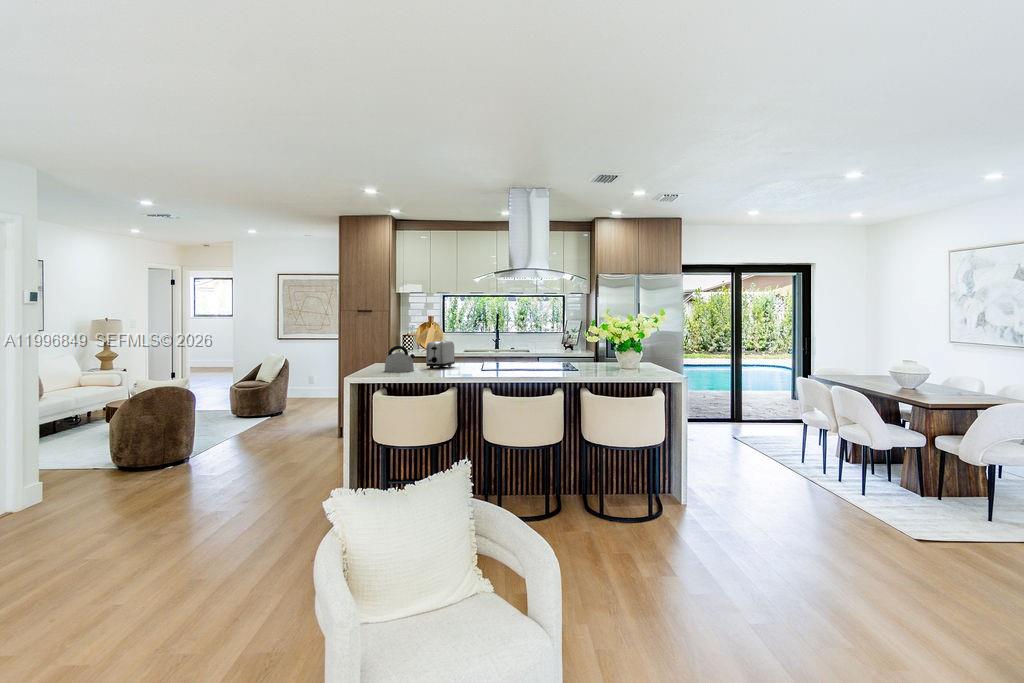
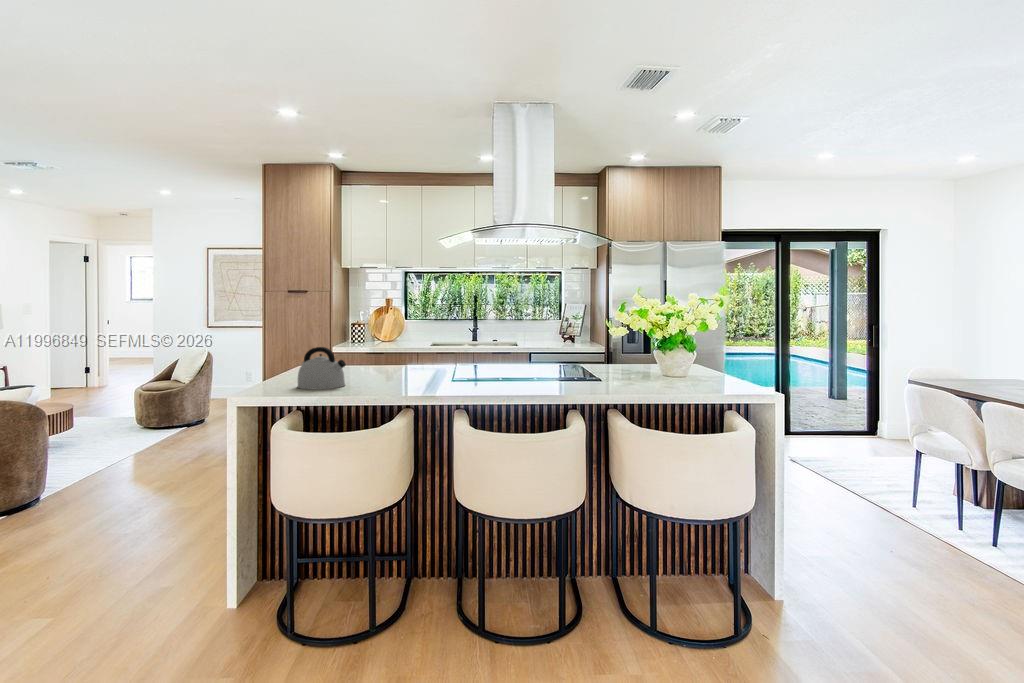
toaster: present [426,341,455,369] -> none [368,337,413,380]

